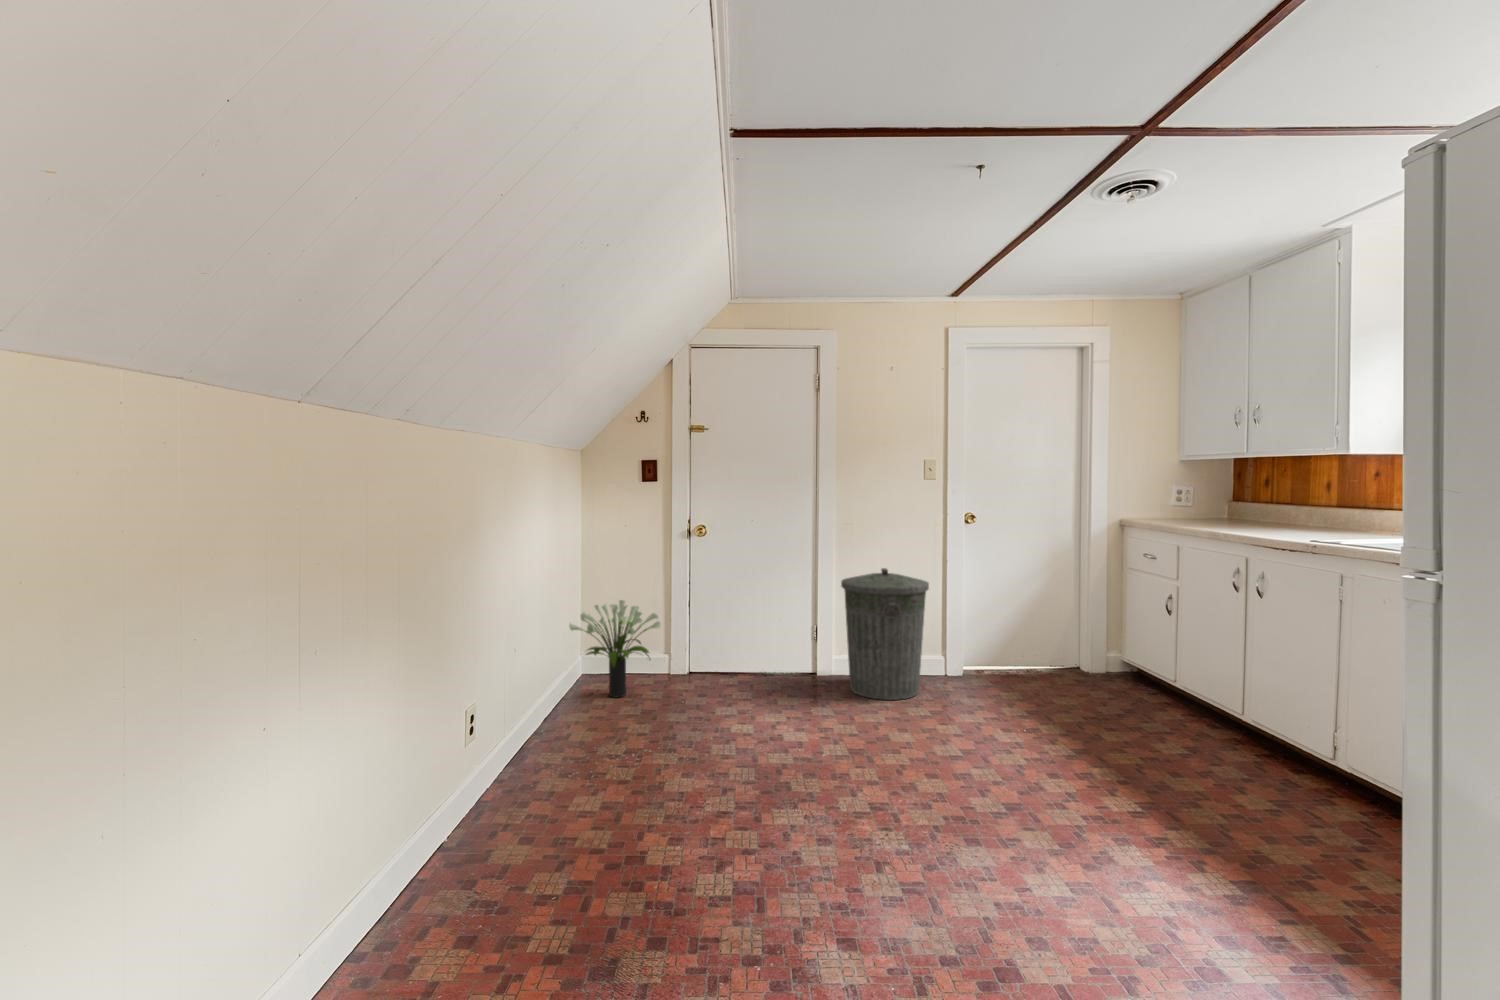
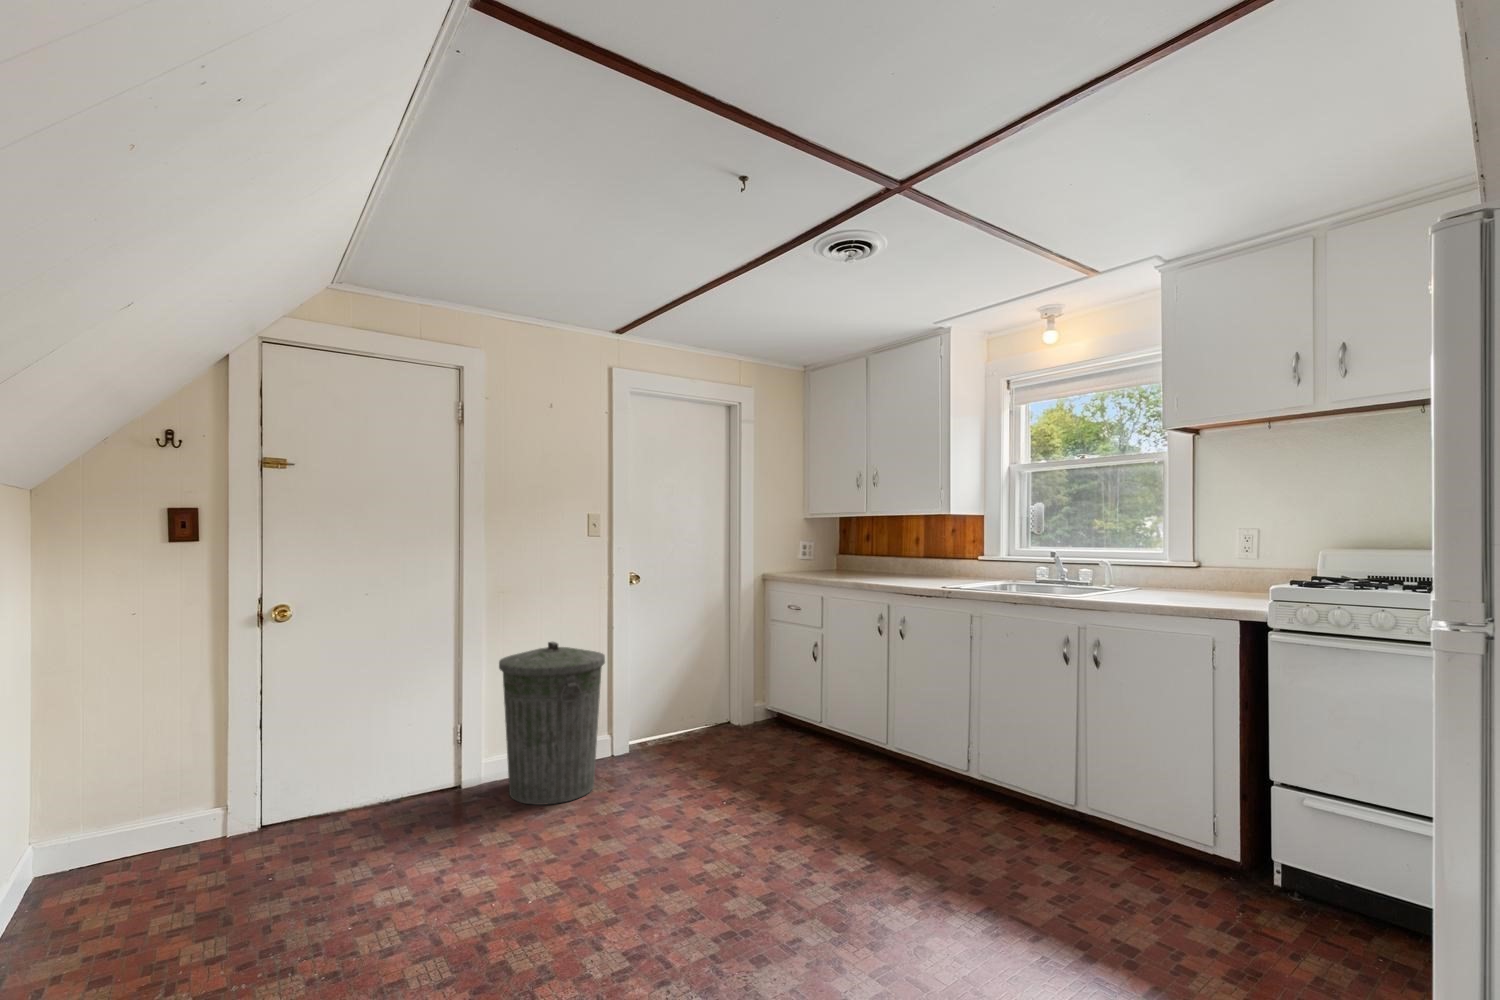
potted plant: present [570,600,661,698] -> none [28,737,228,906]

